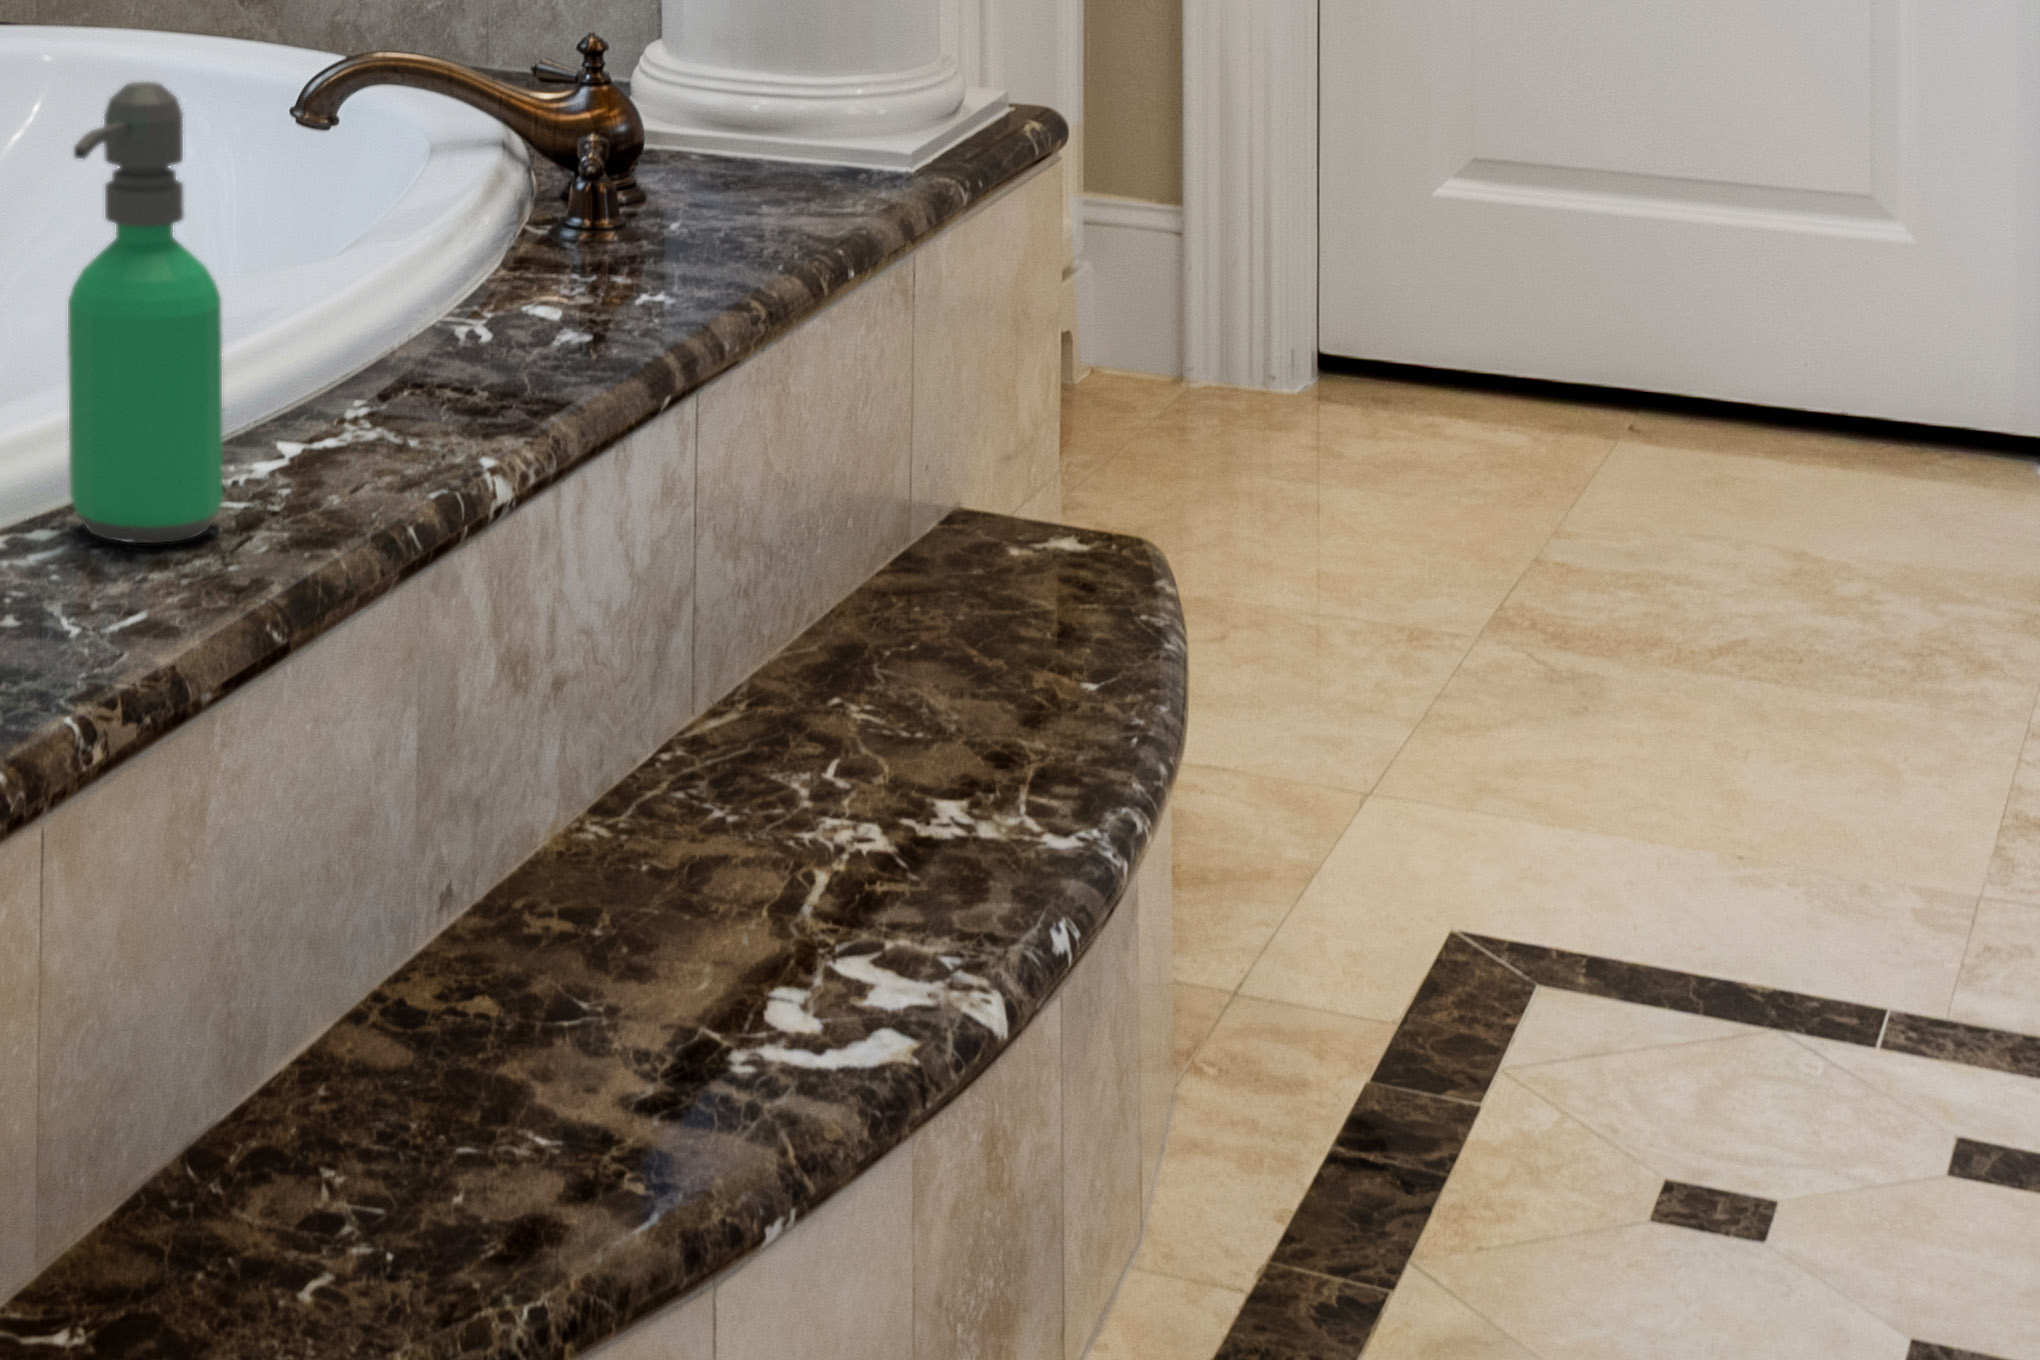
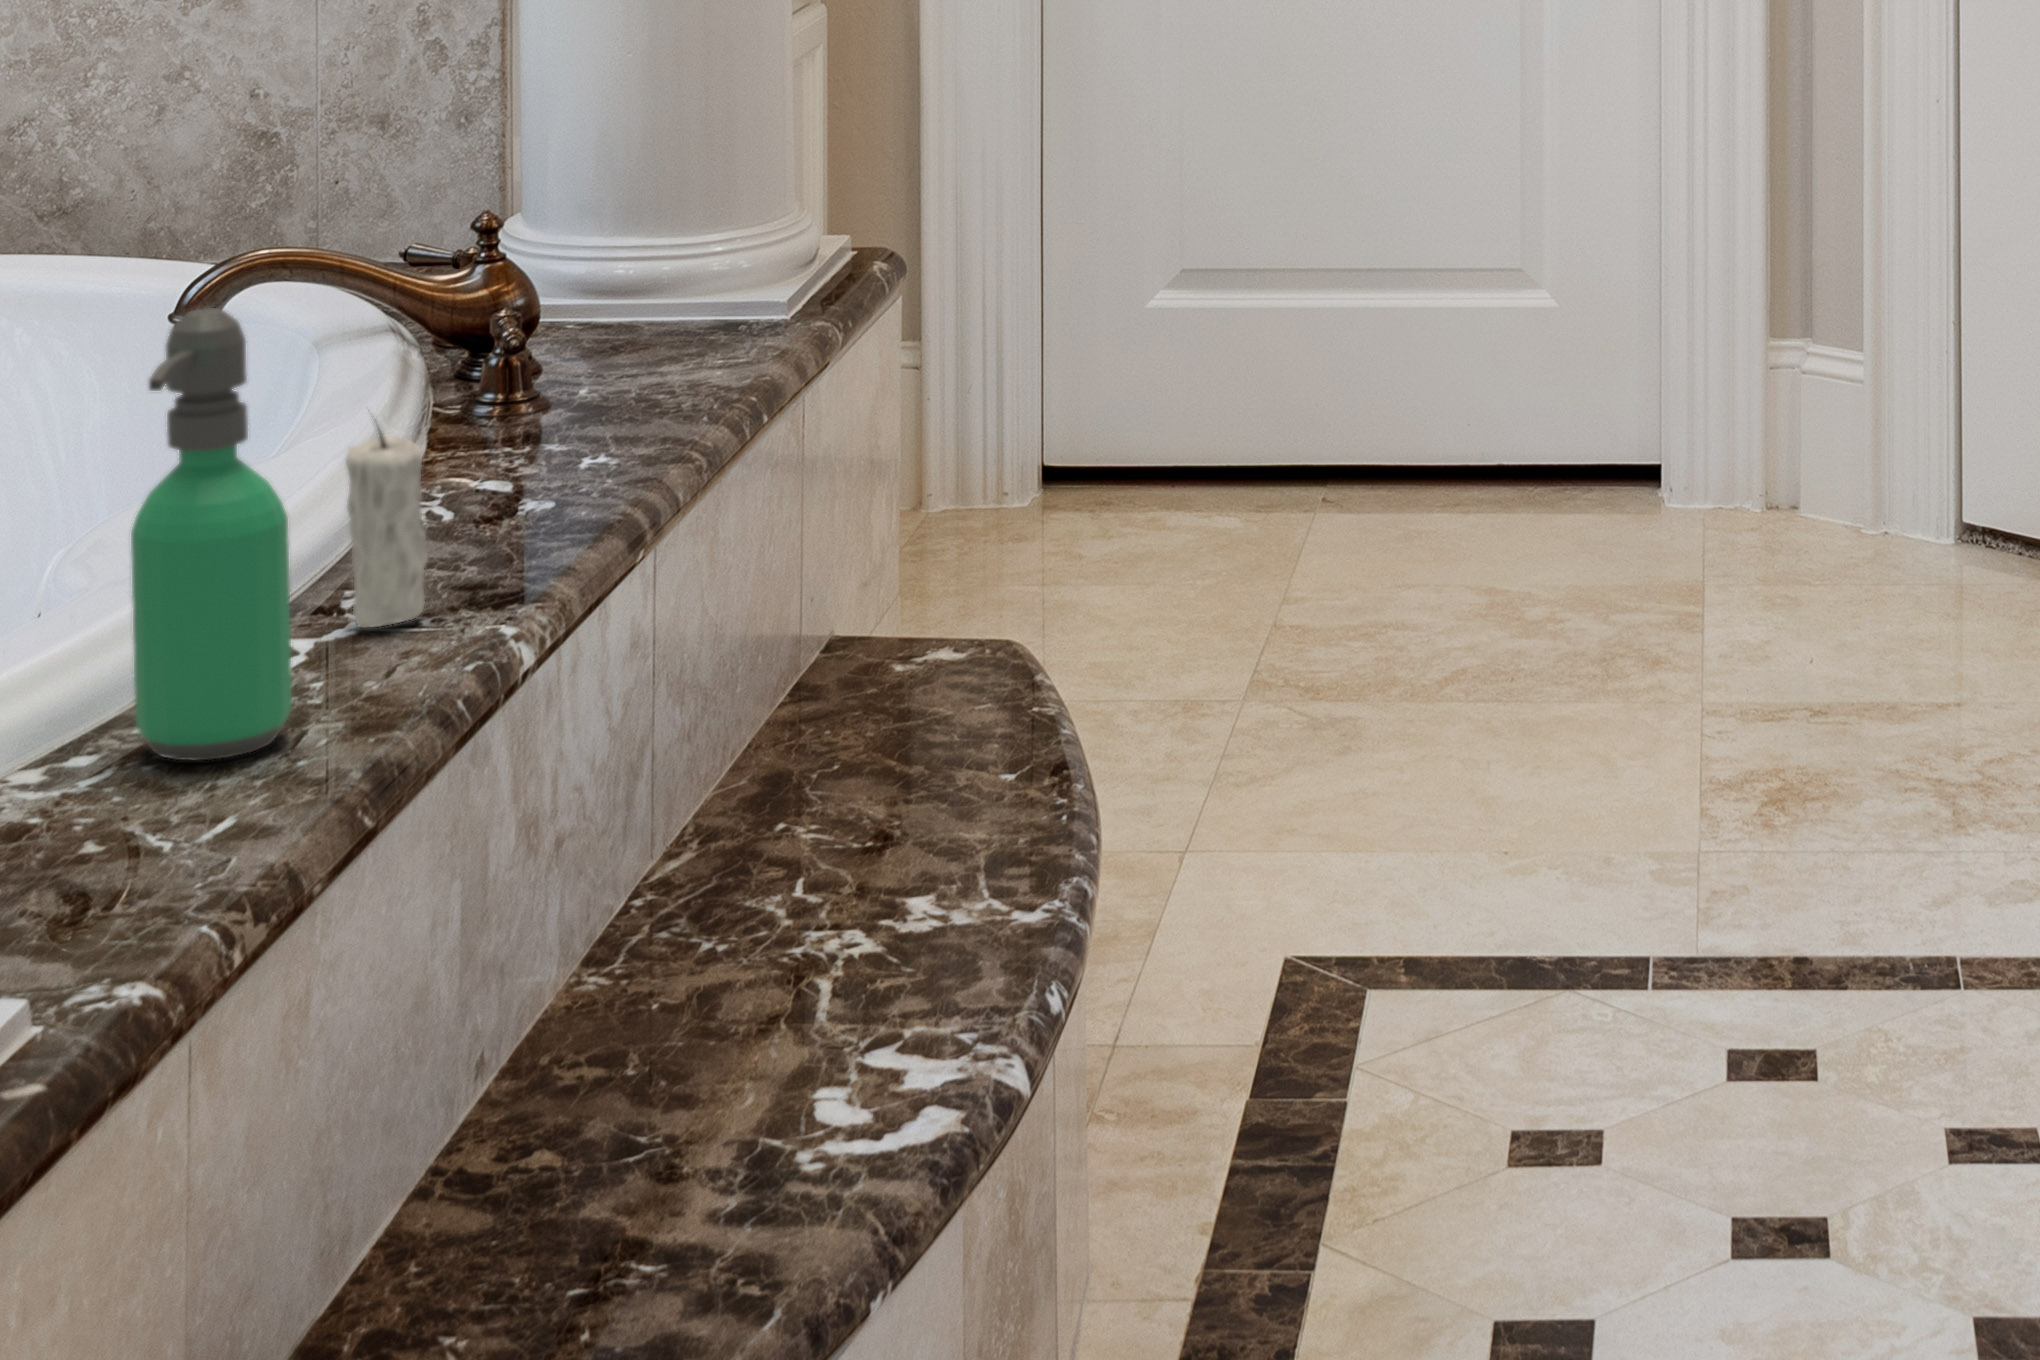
candle: none [326,204,408,435] -> present [346,430,428,627]

